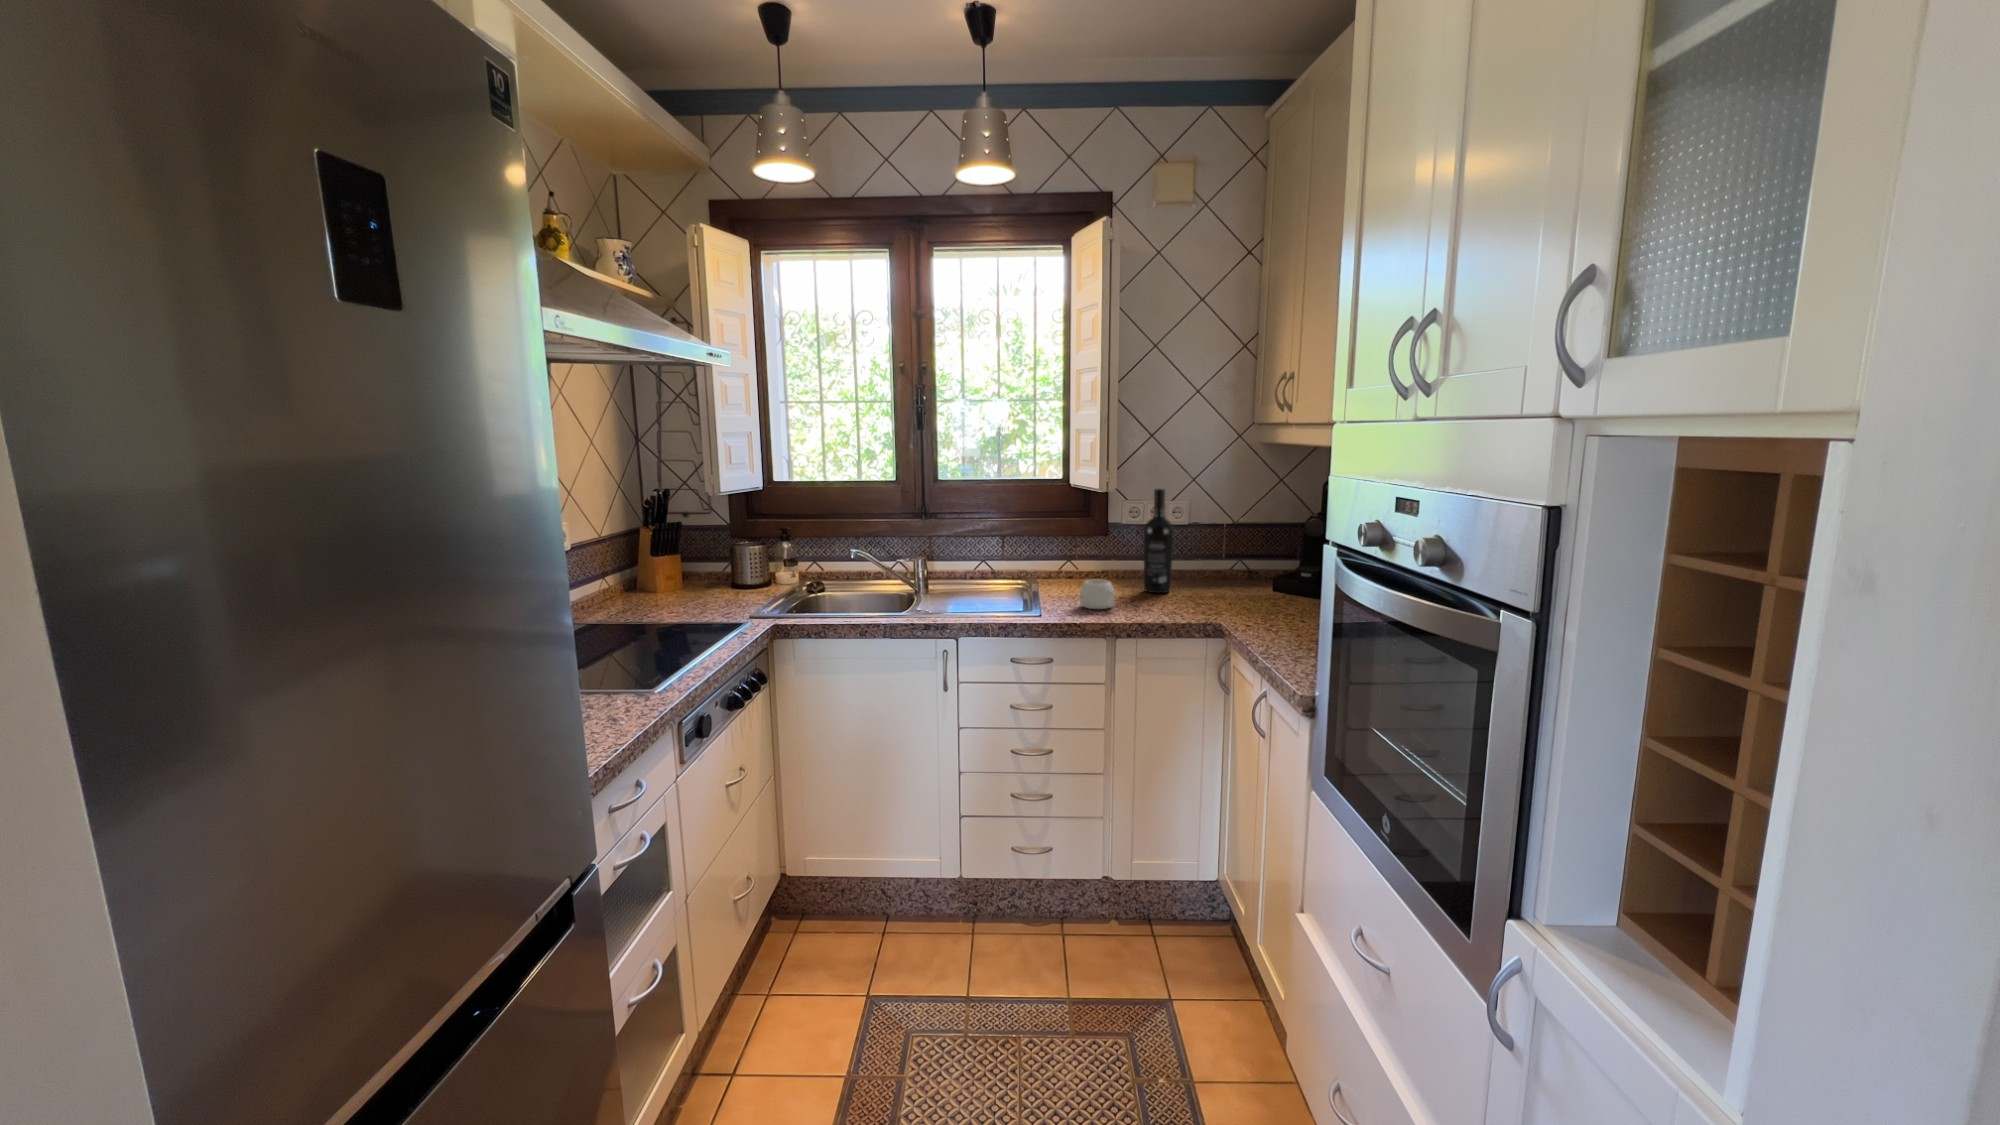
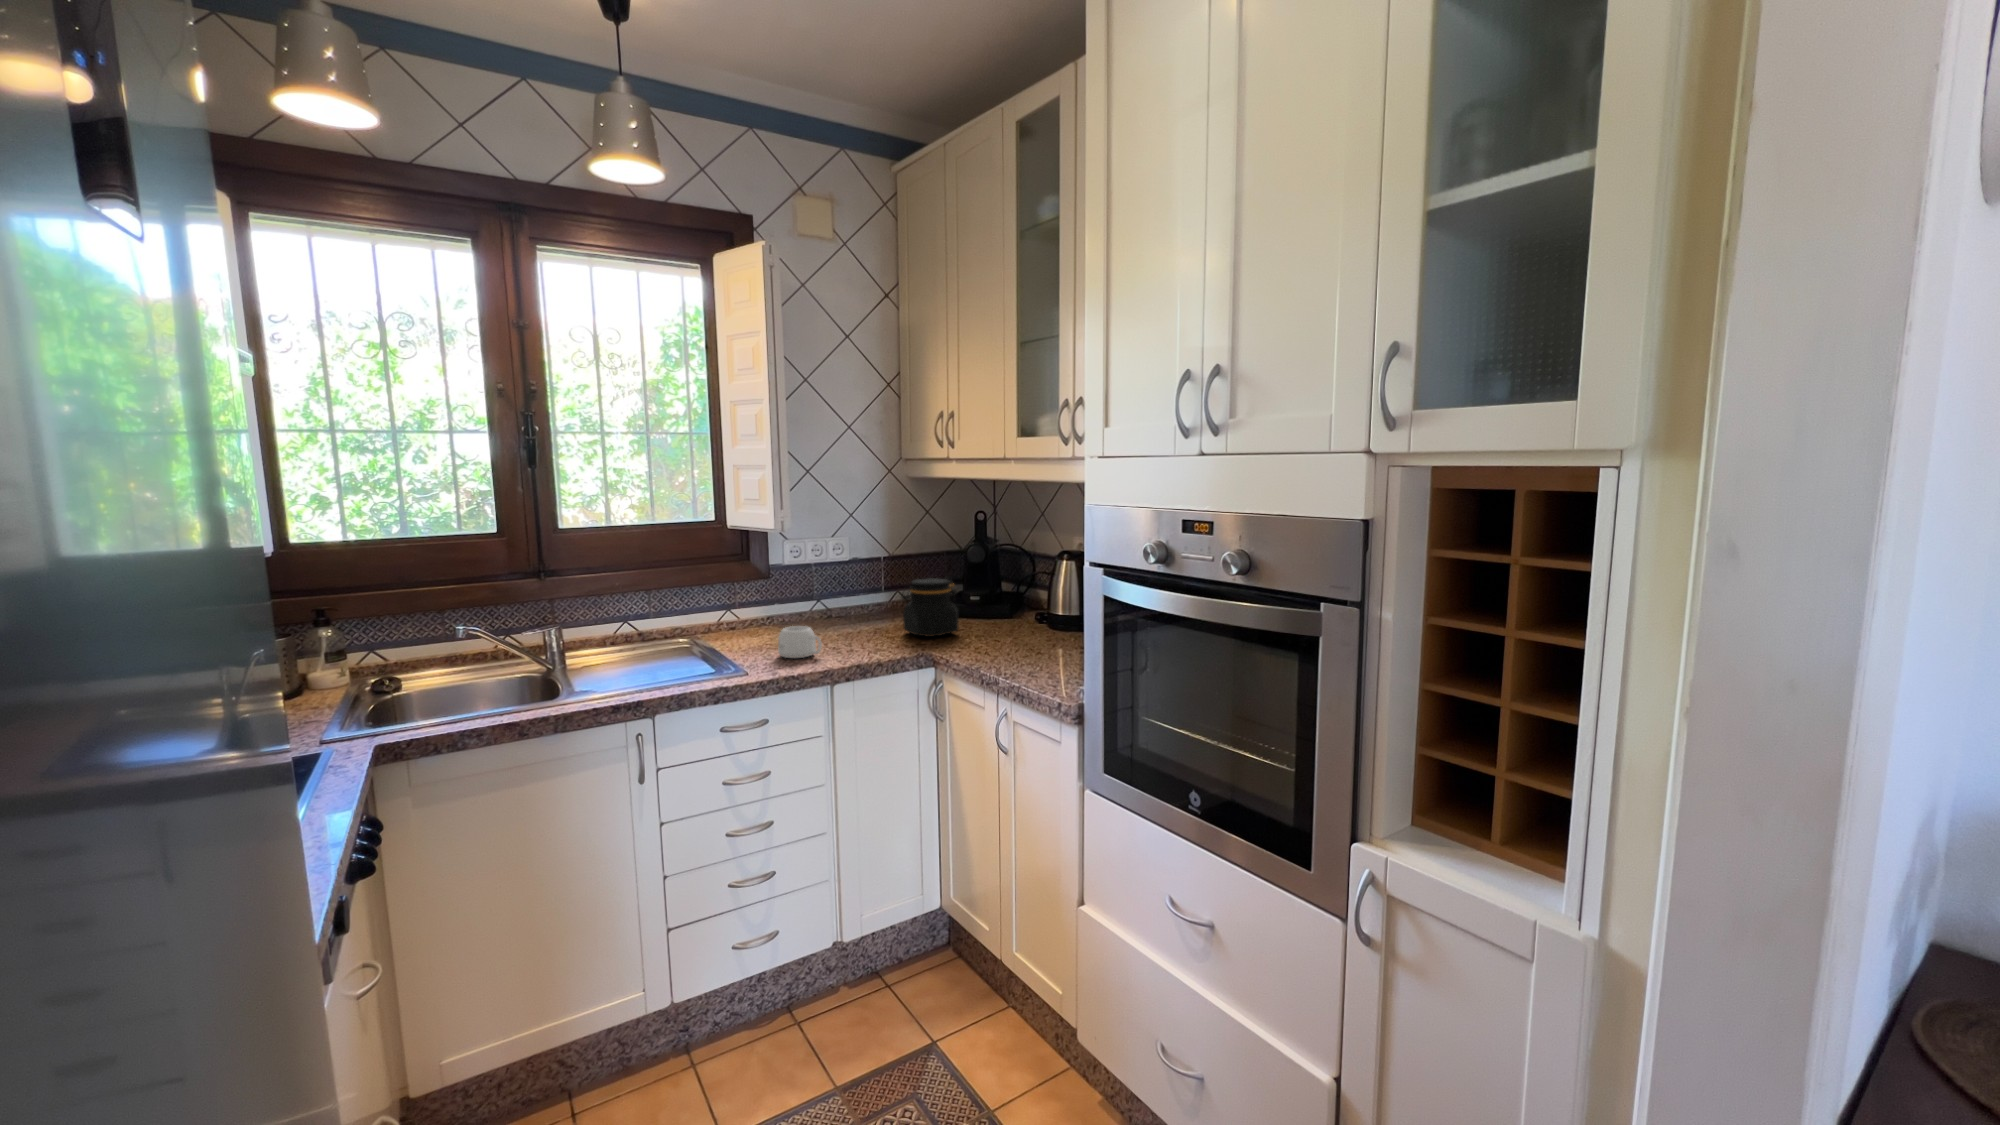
wine bottle: present [1144,489,1173,593] -> none [822,526,852,634]
jar: none [1211,547,1275,607] -> present [902,578,959,637]

